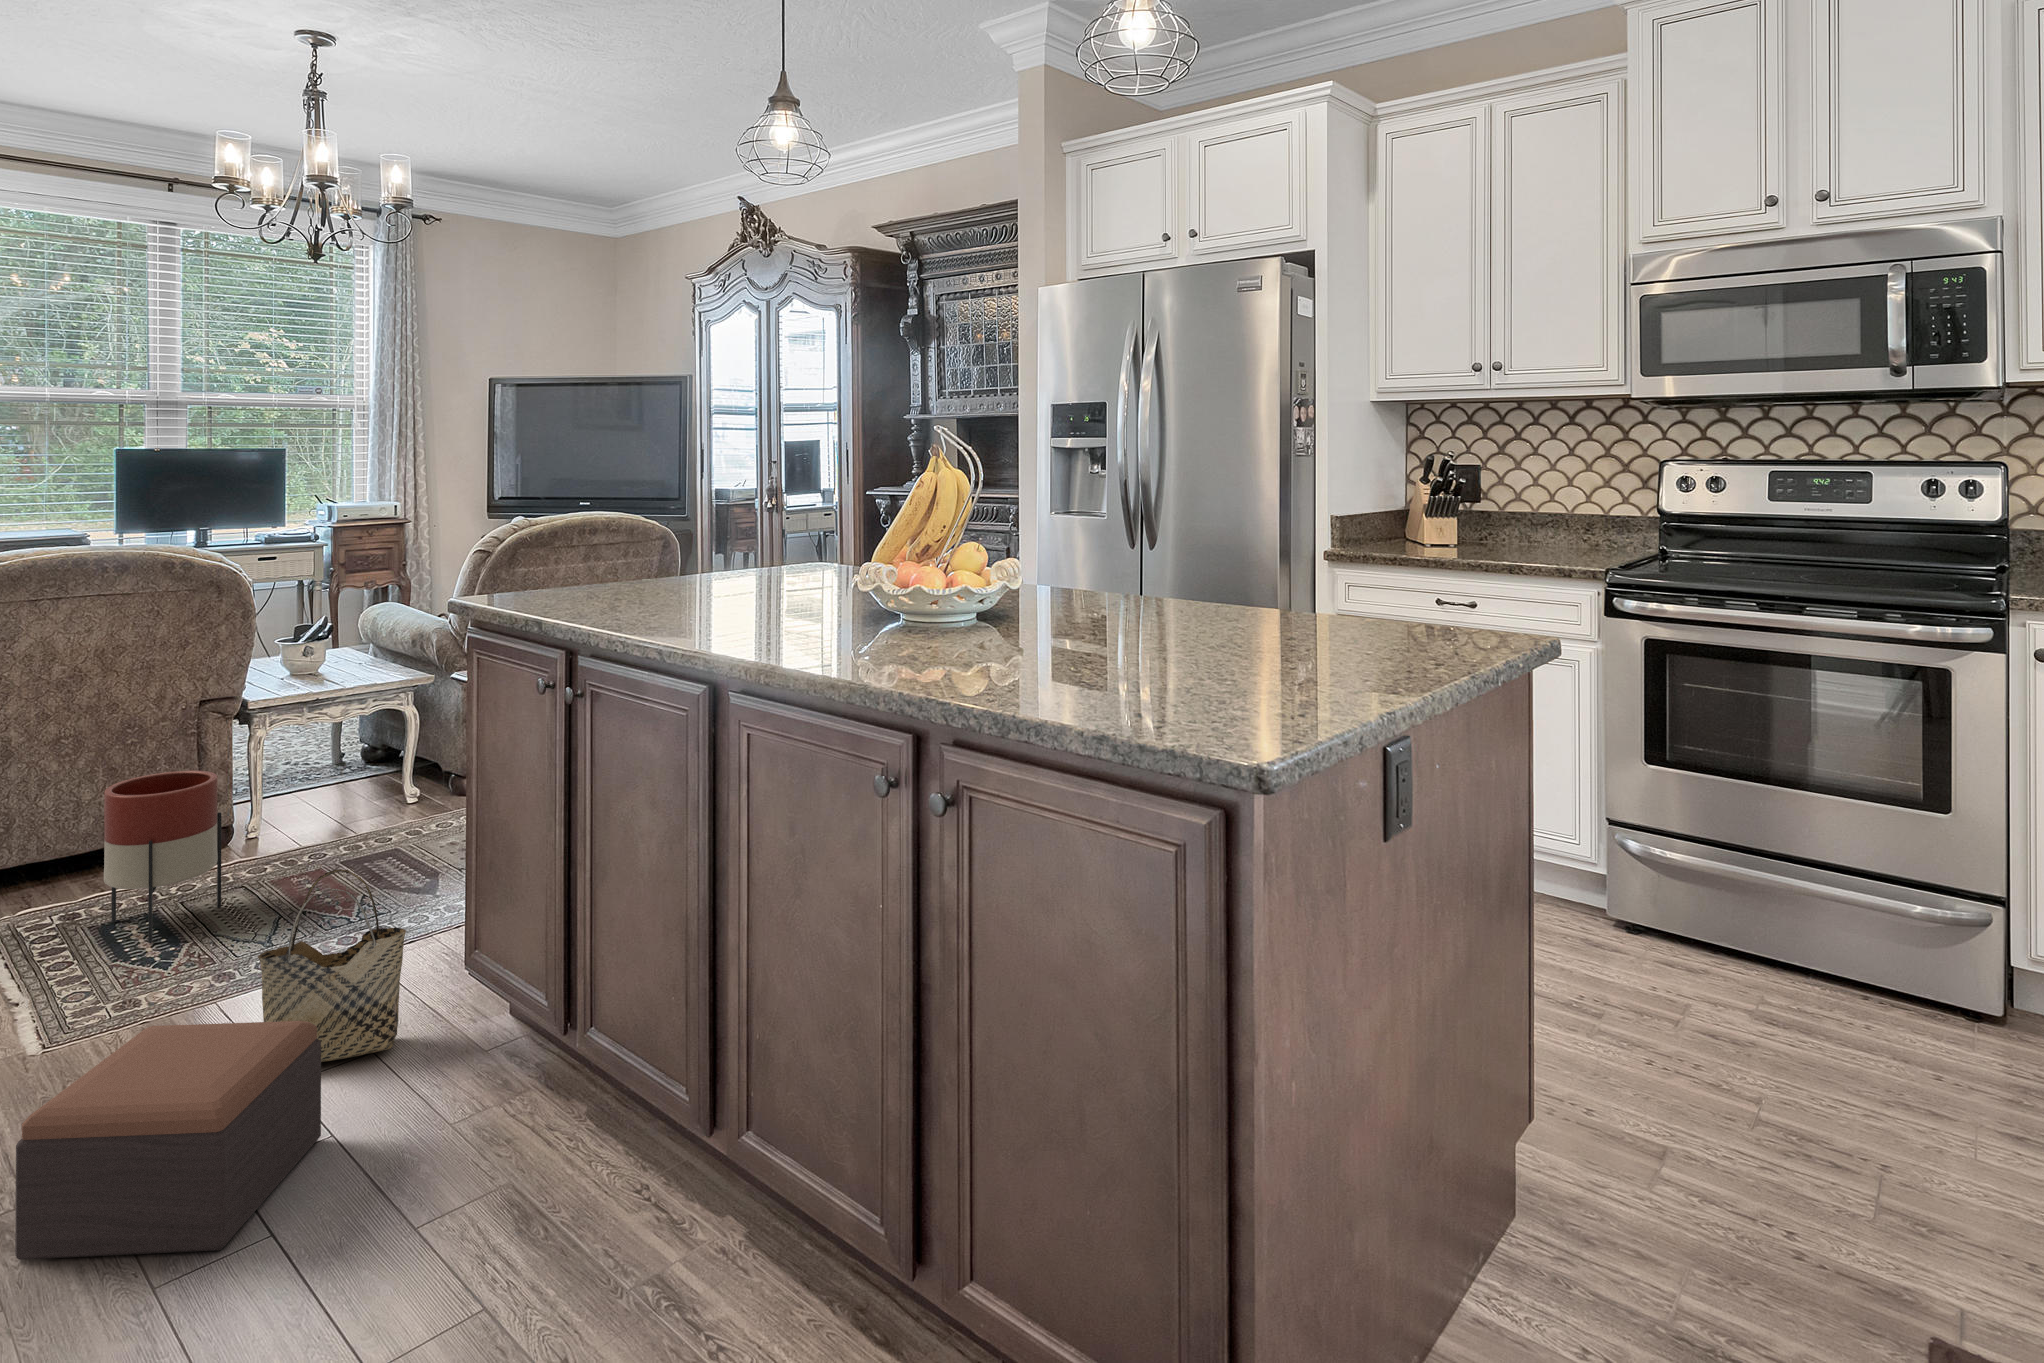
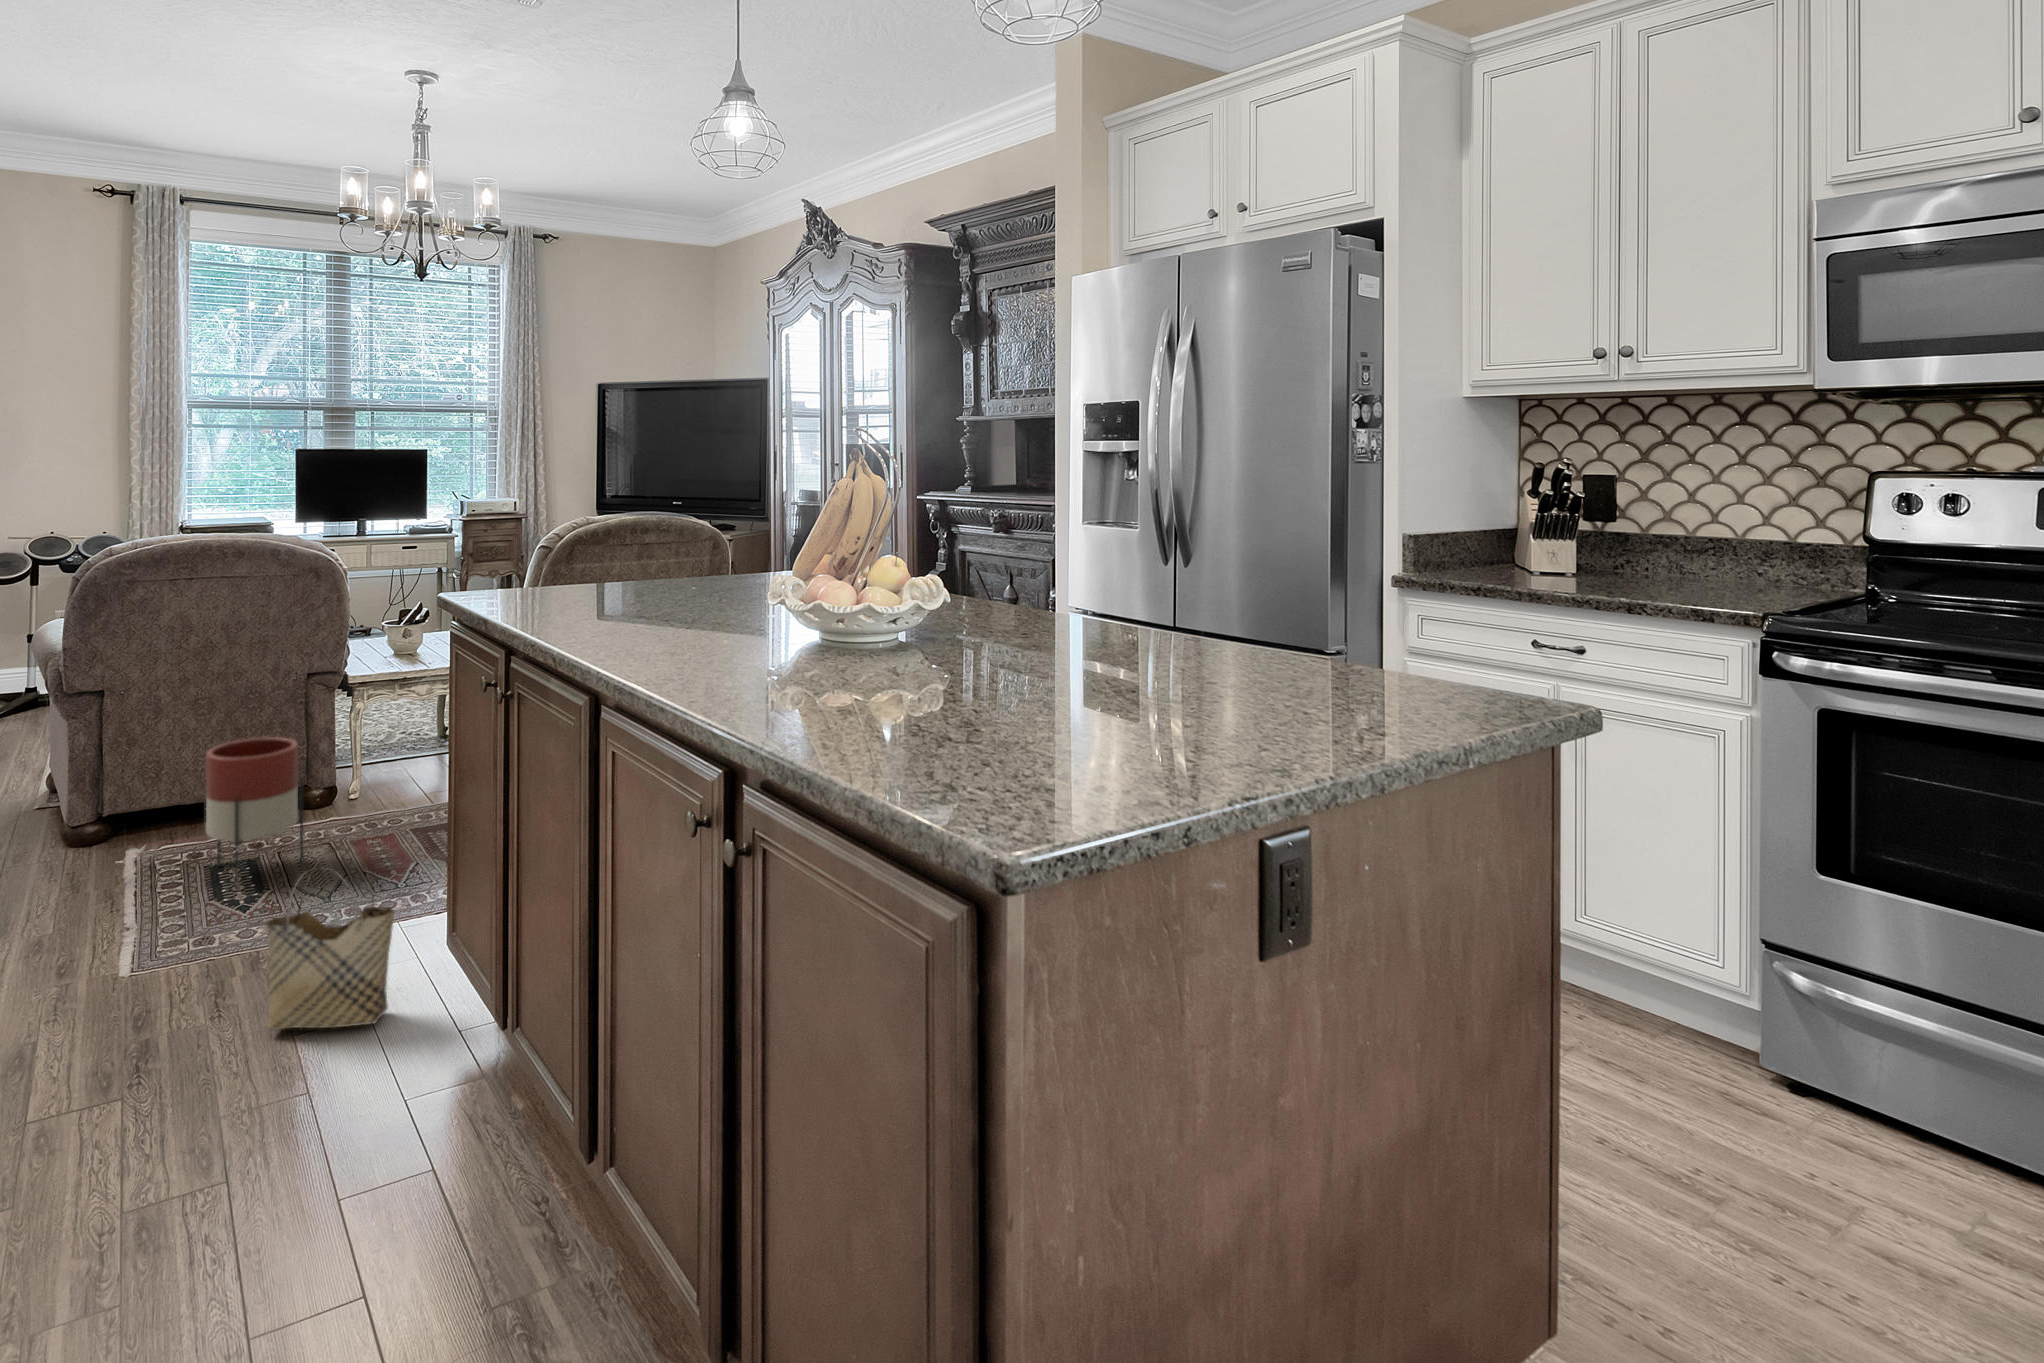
footstool: present [15,1021,321,1260] -> none [9,982,285,1209]

